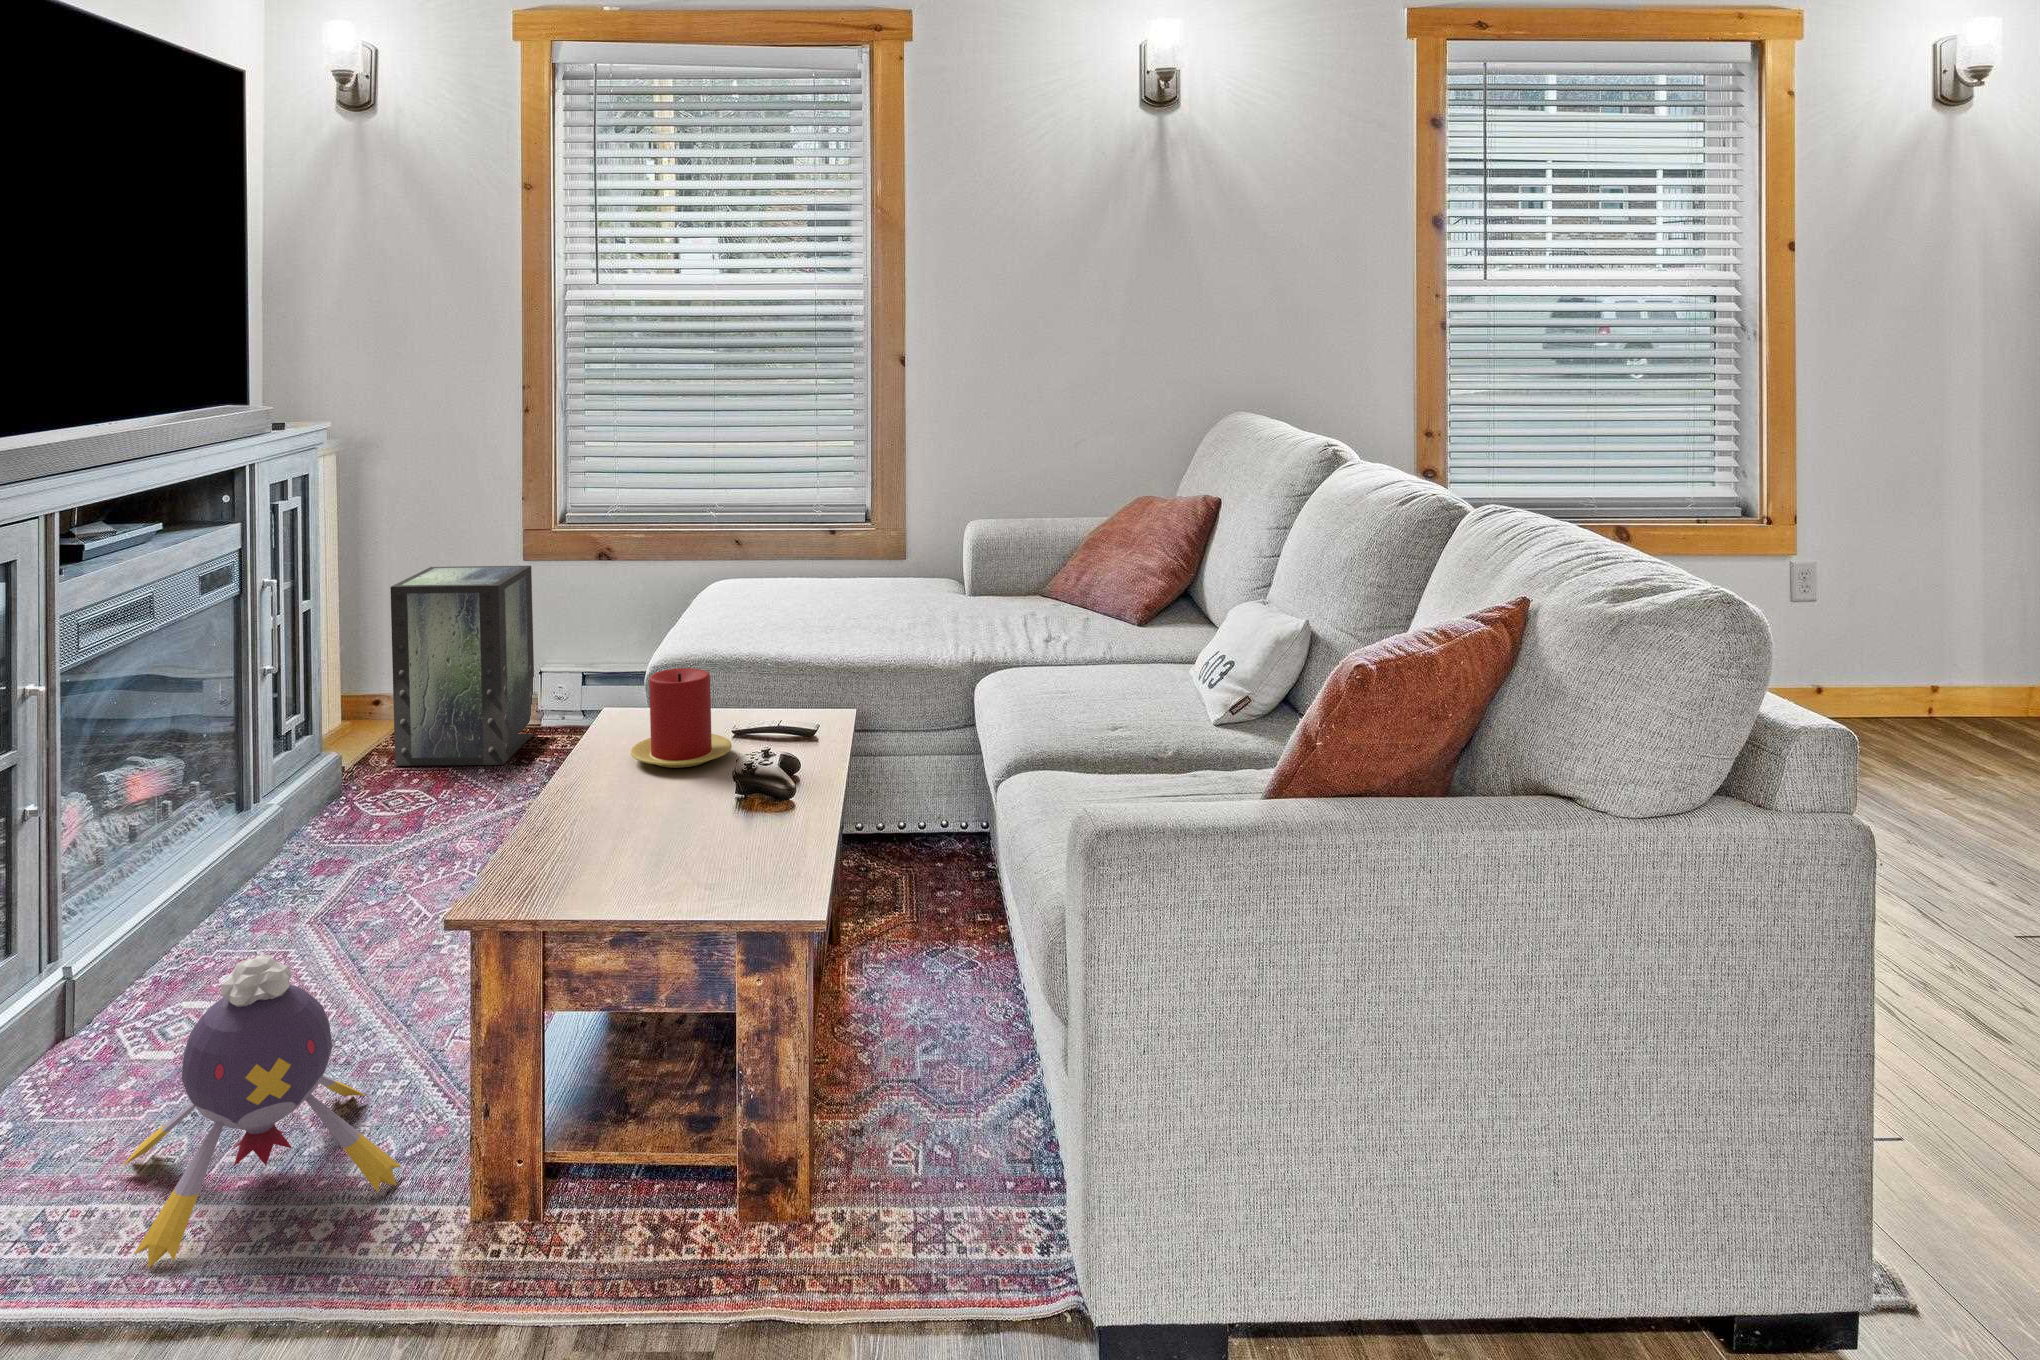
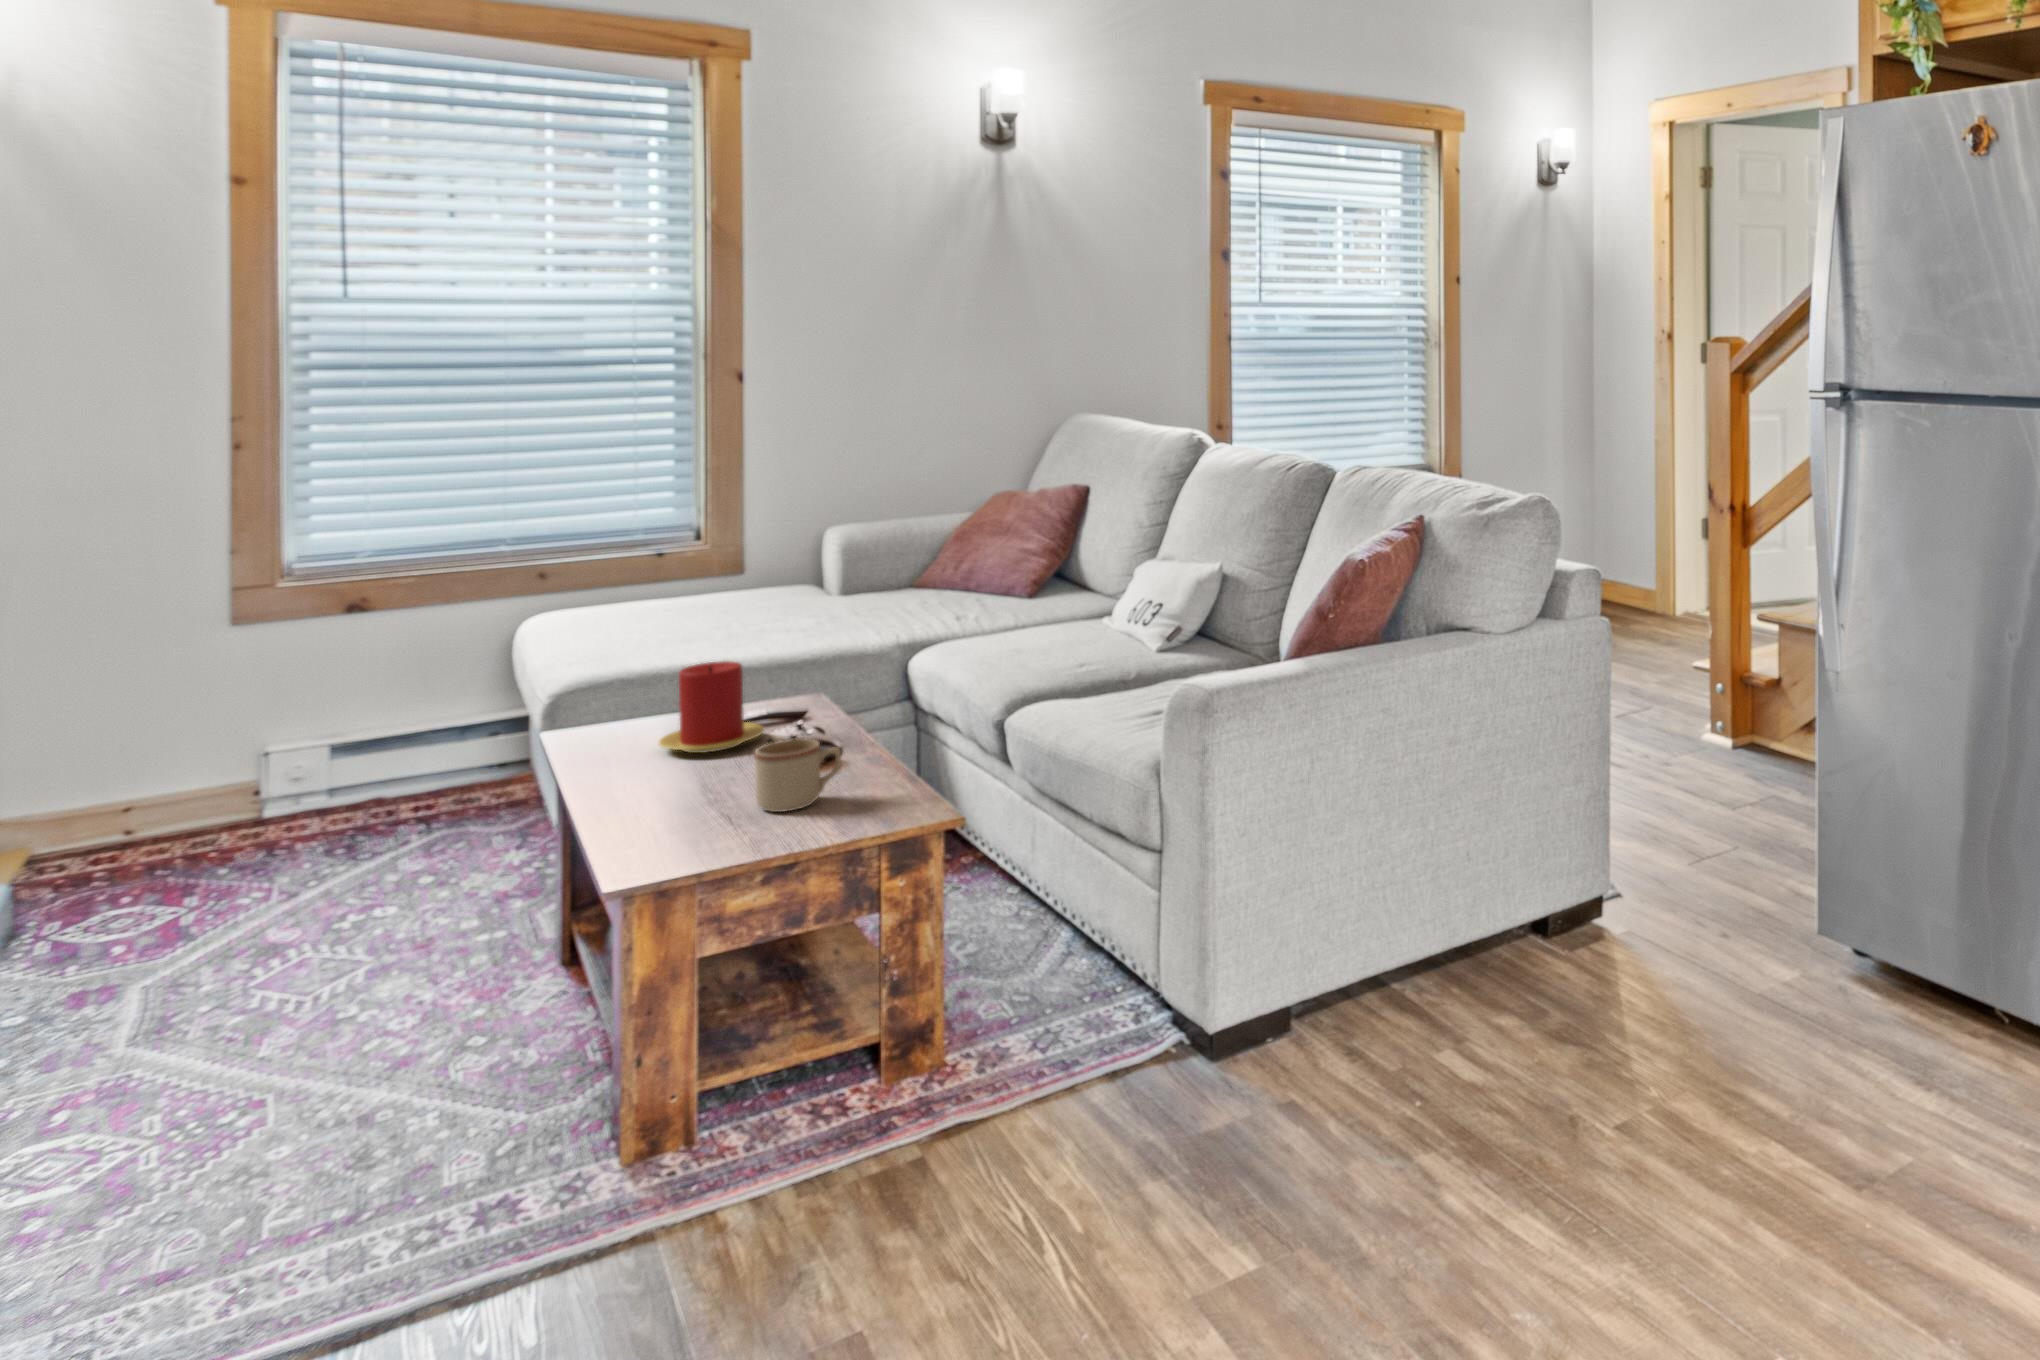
storage box: present [390,566,535,766] -> none [60,630,255,896]
mug: none [616,783,705,871] -> present [755,738,841,812]
plush toy: present [123,955,401,1268] -> none [167,979,538,1285]

